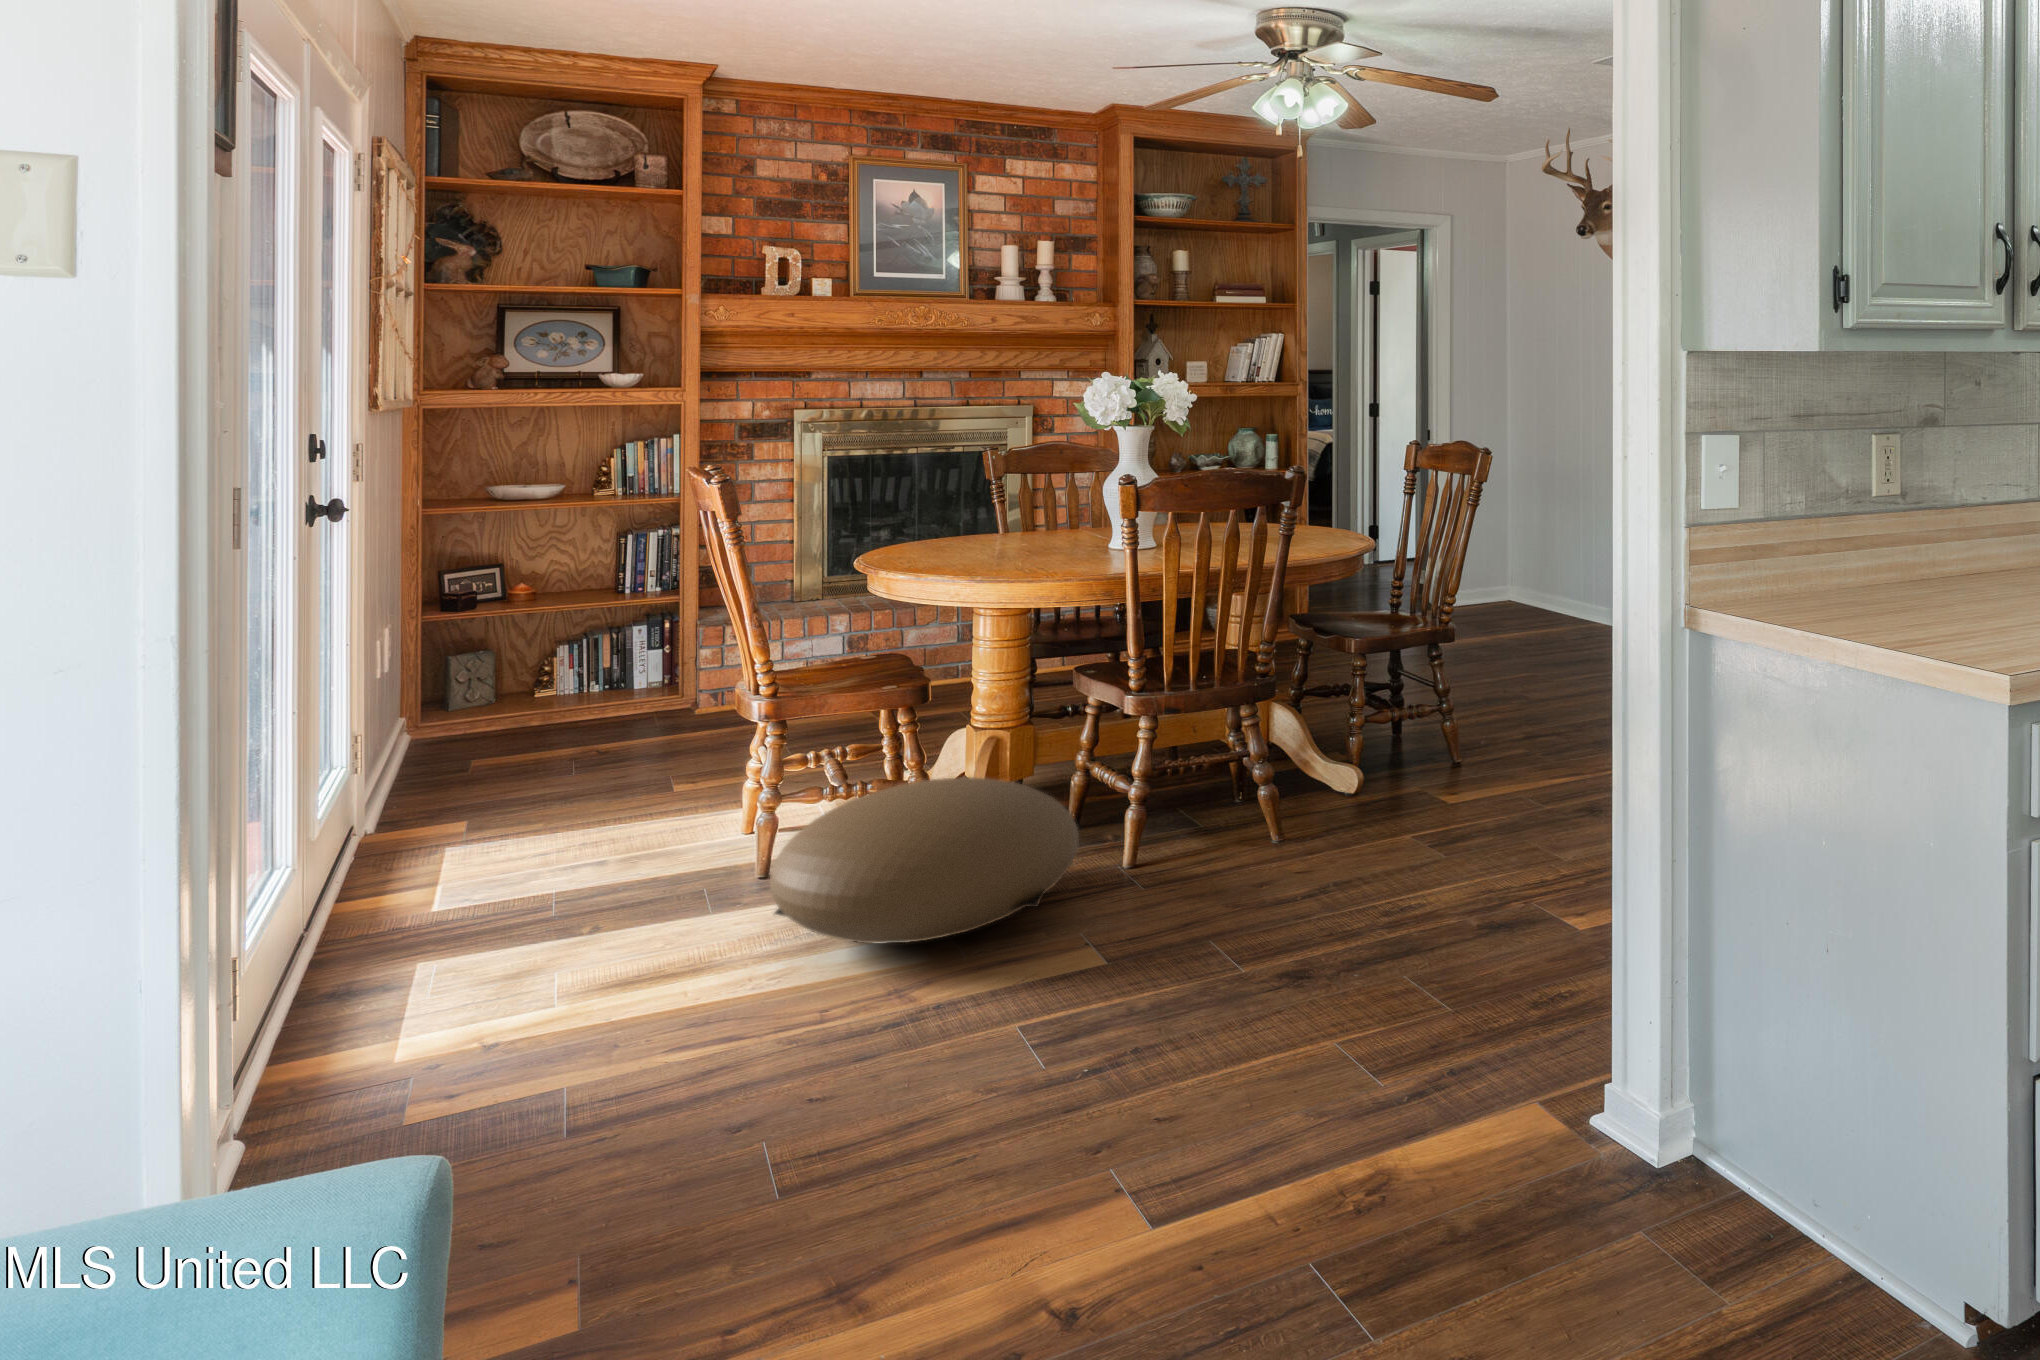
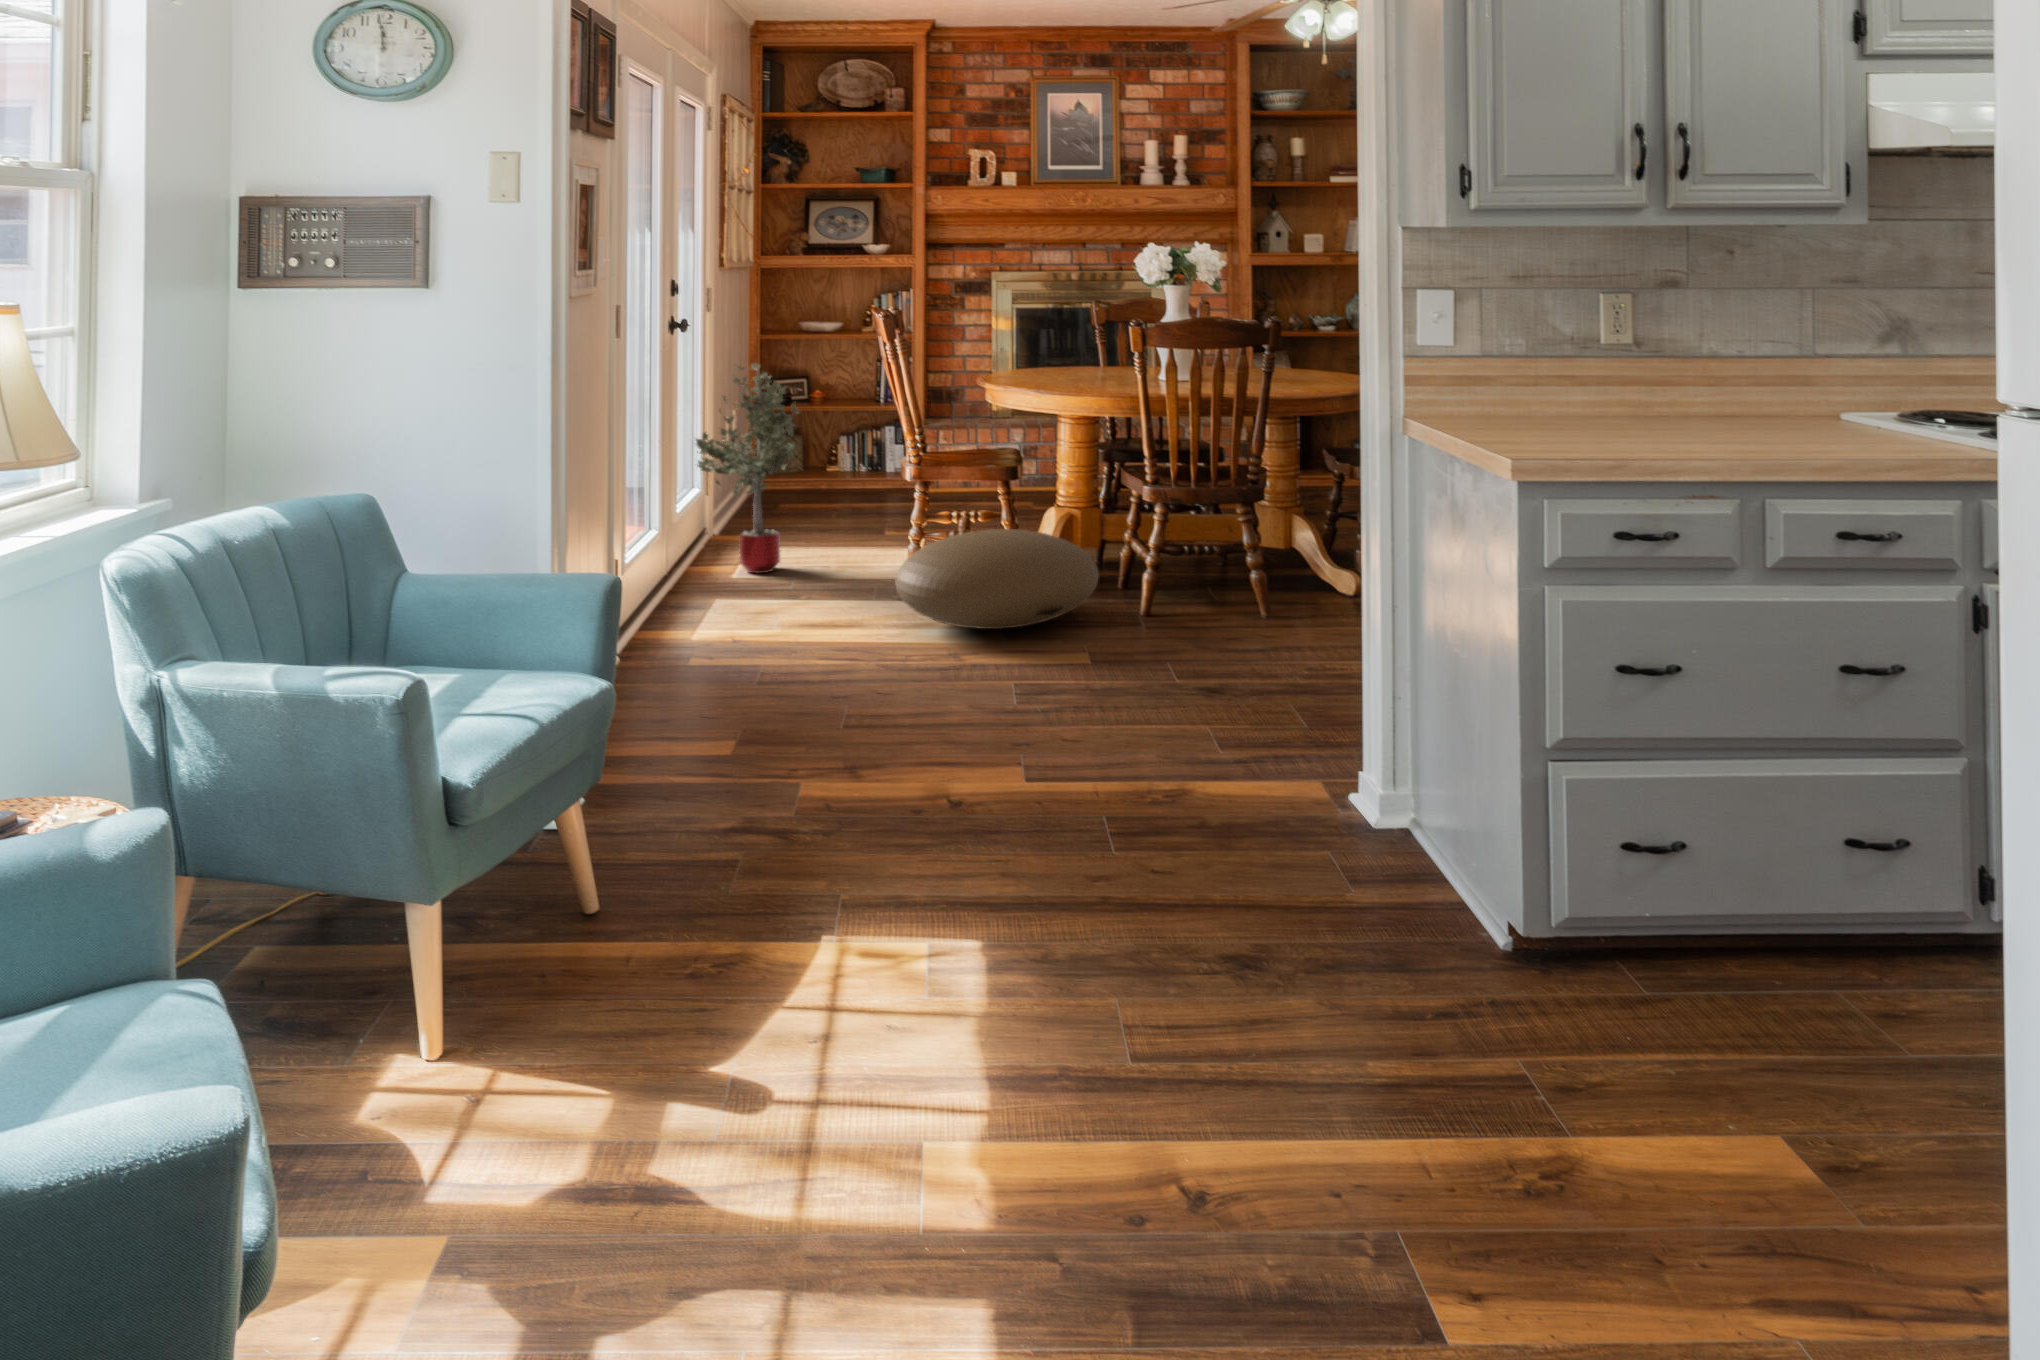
potted tree: none [353,555,559,889] -> present [696,363,800,573]

